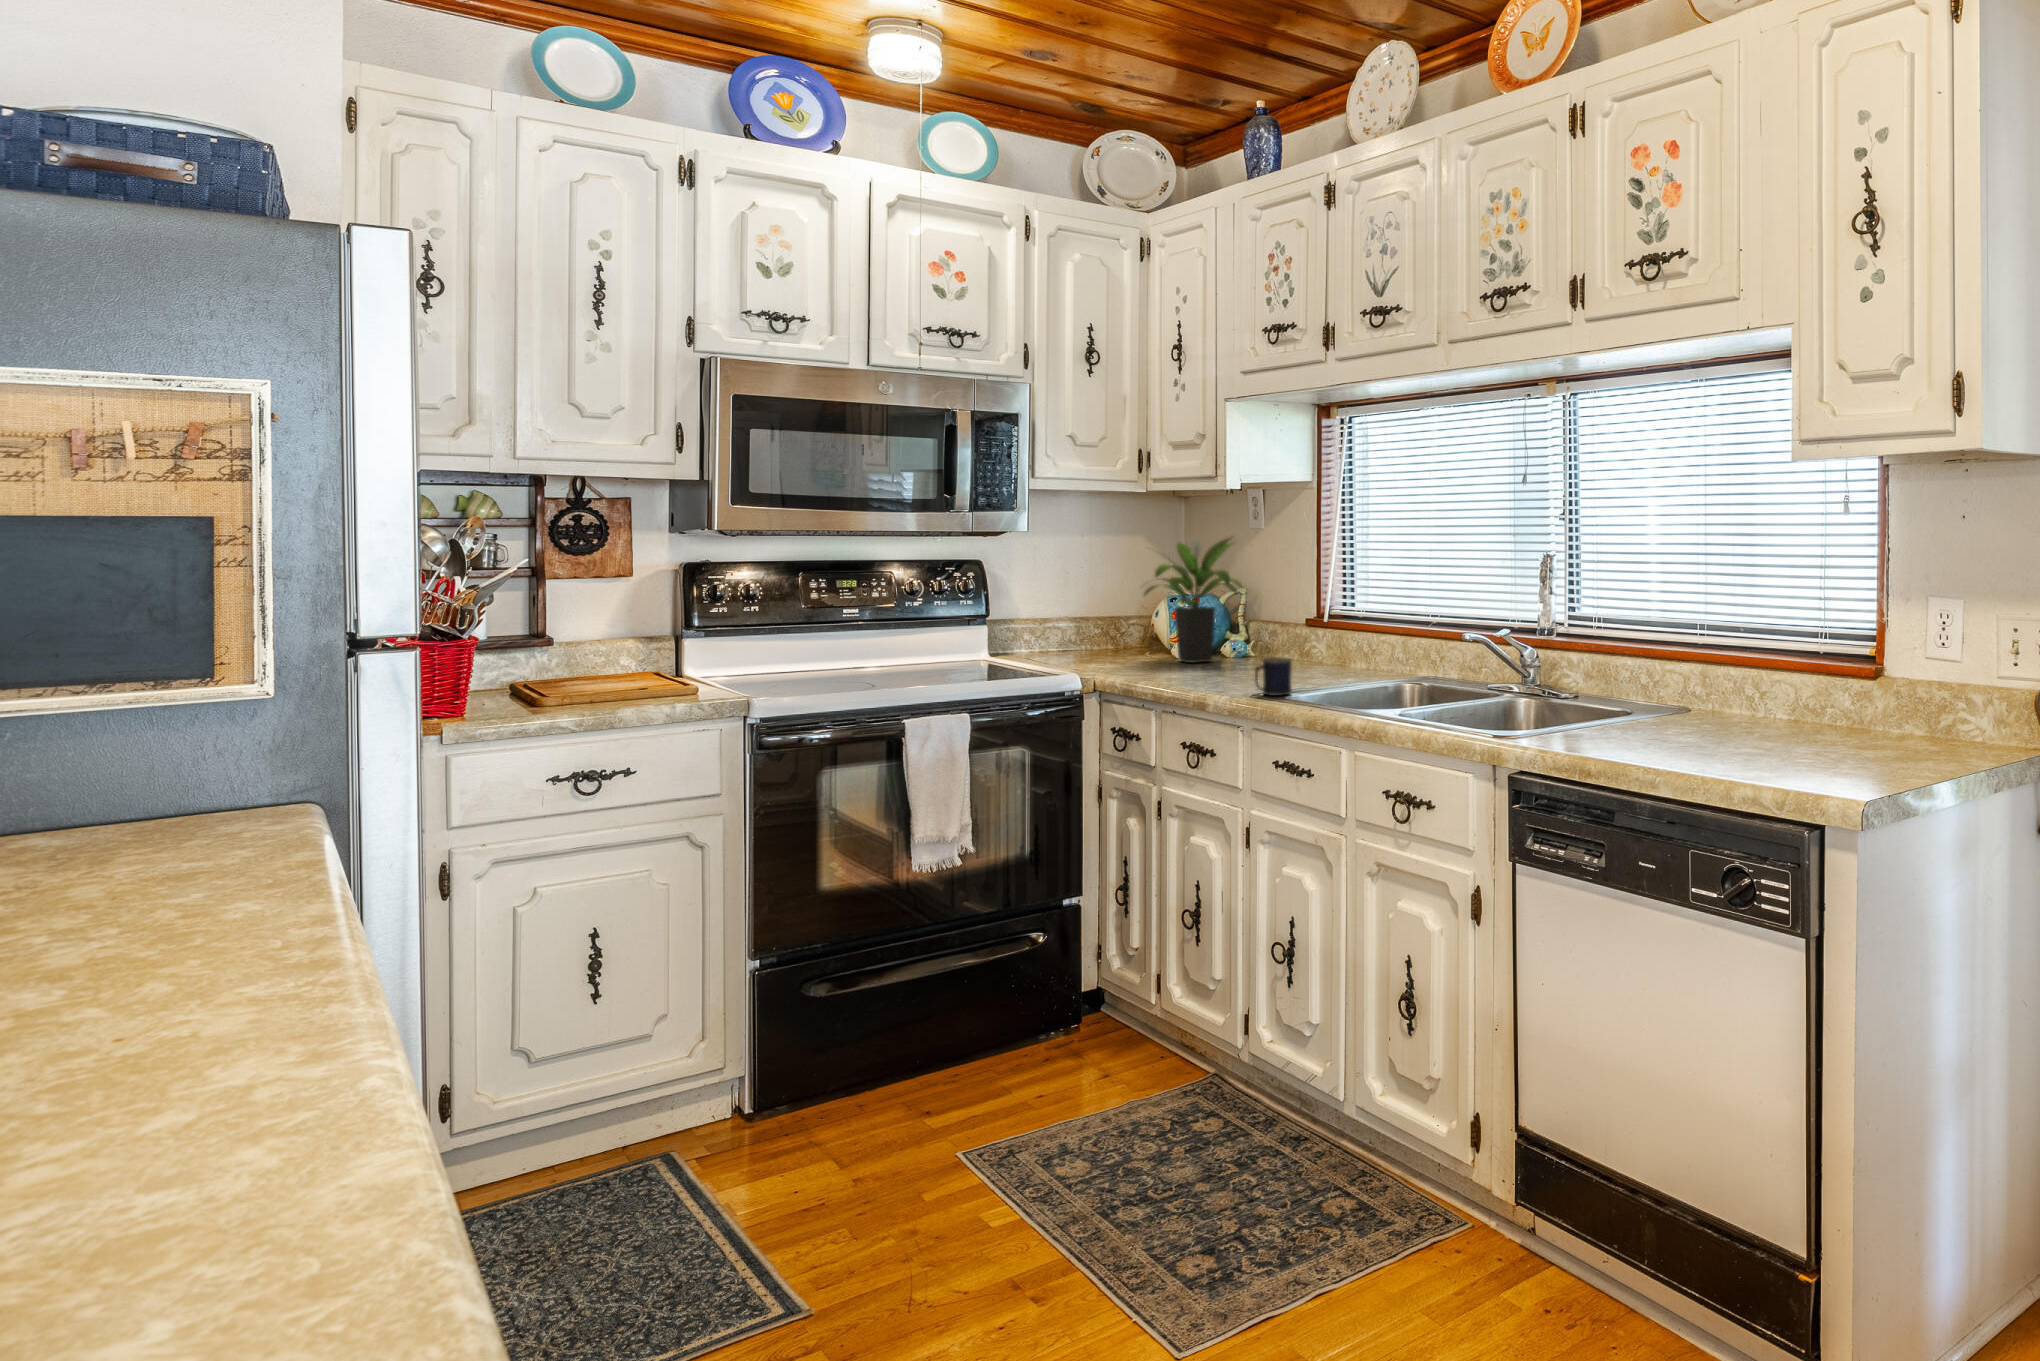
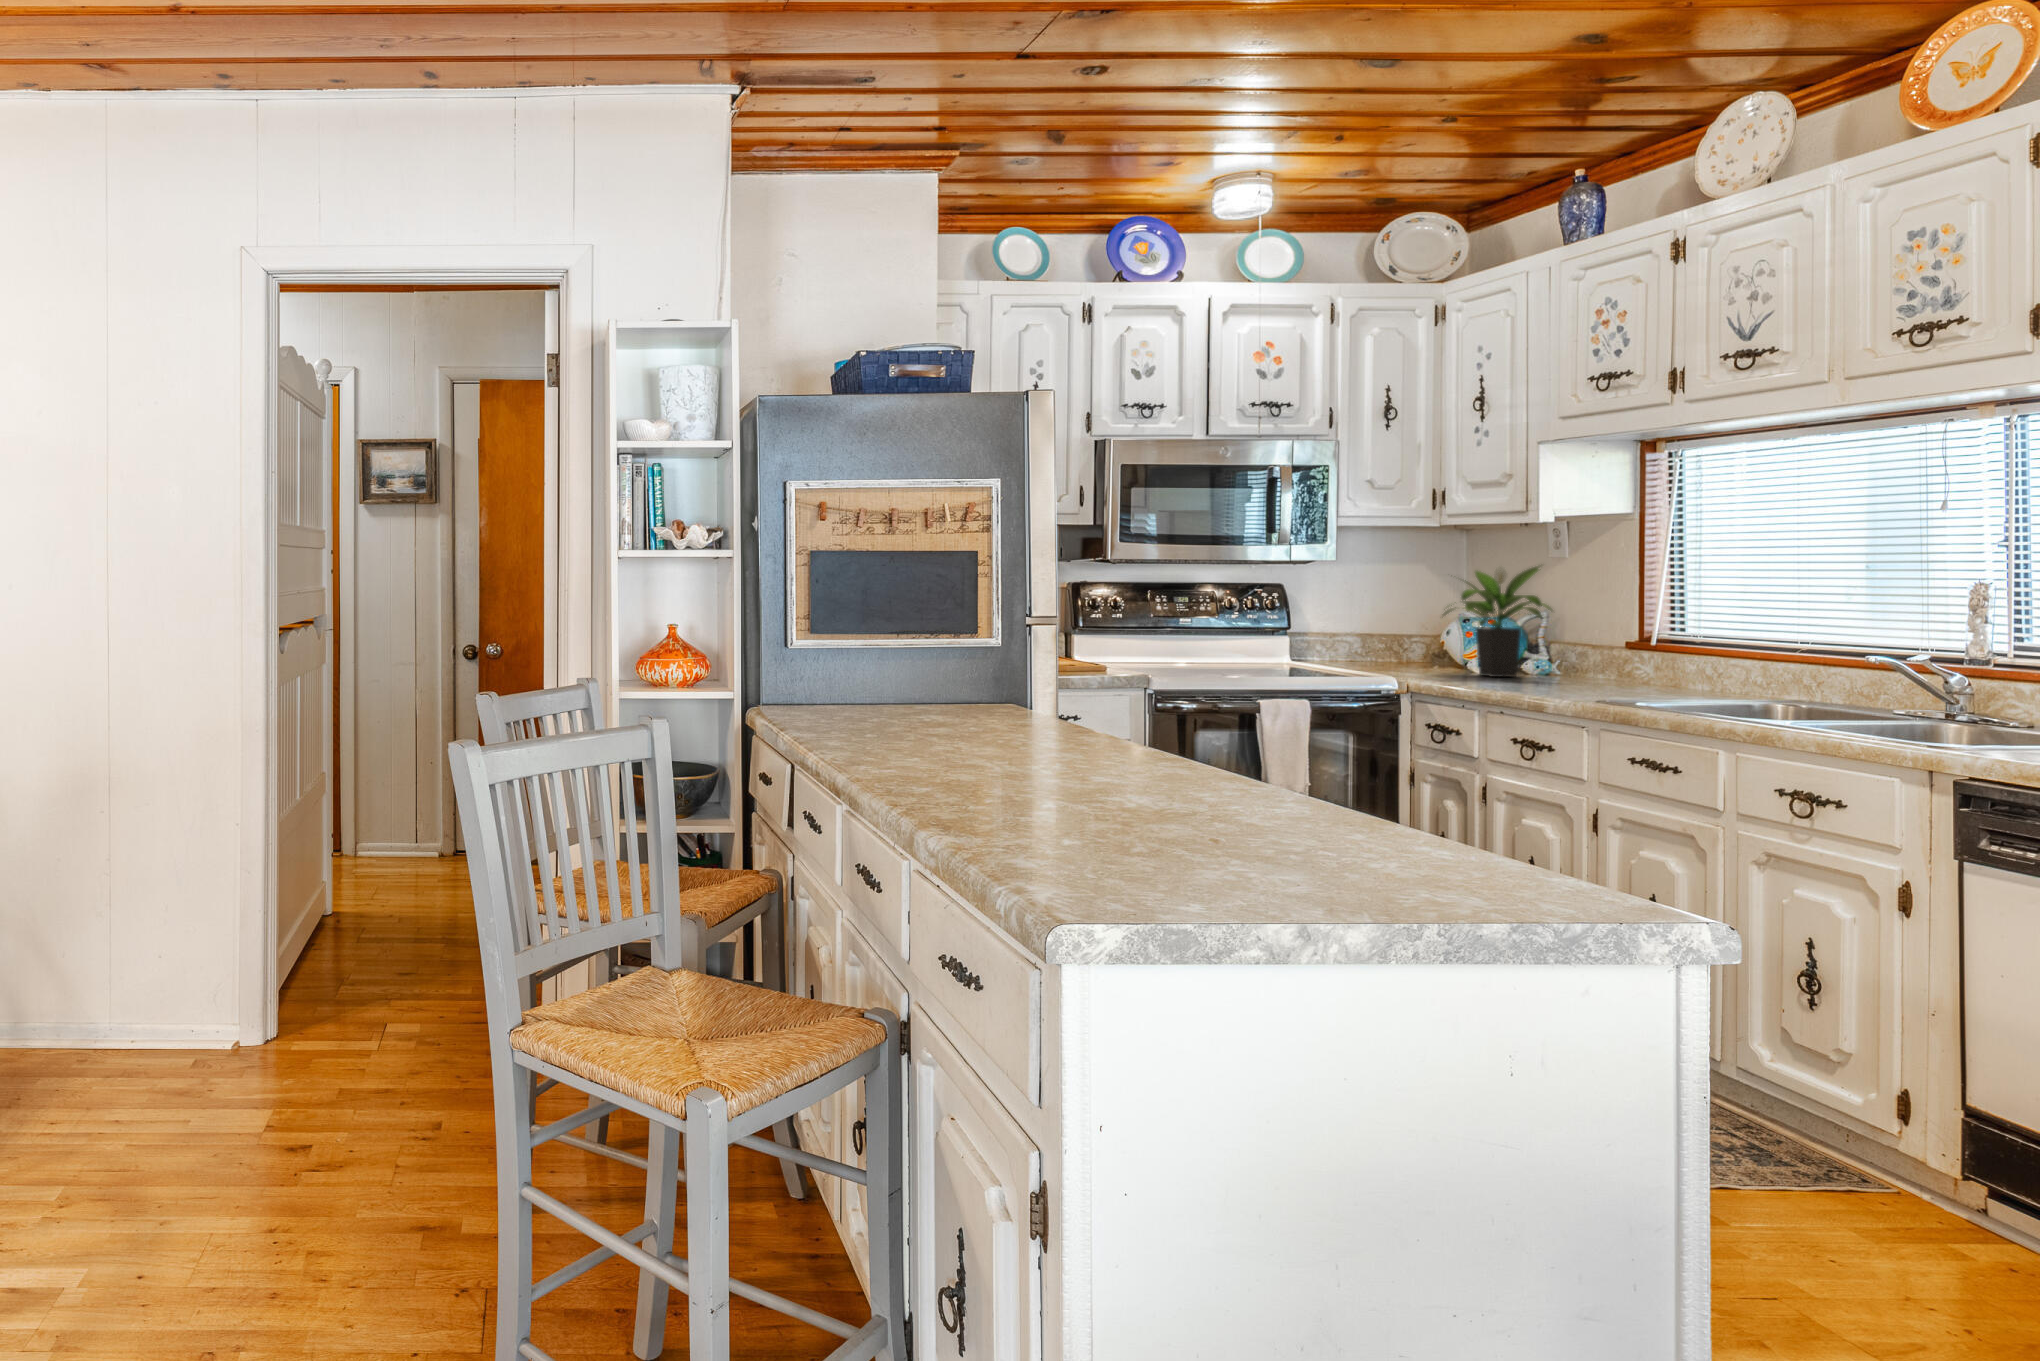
mug: present [1255,657,1292,696] -> none [1598,670,1639,704]

